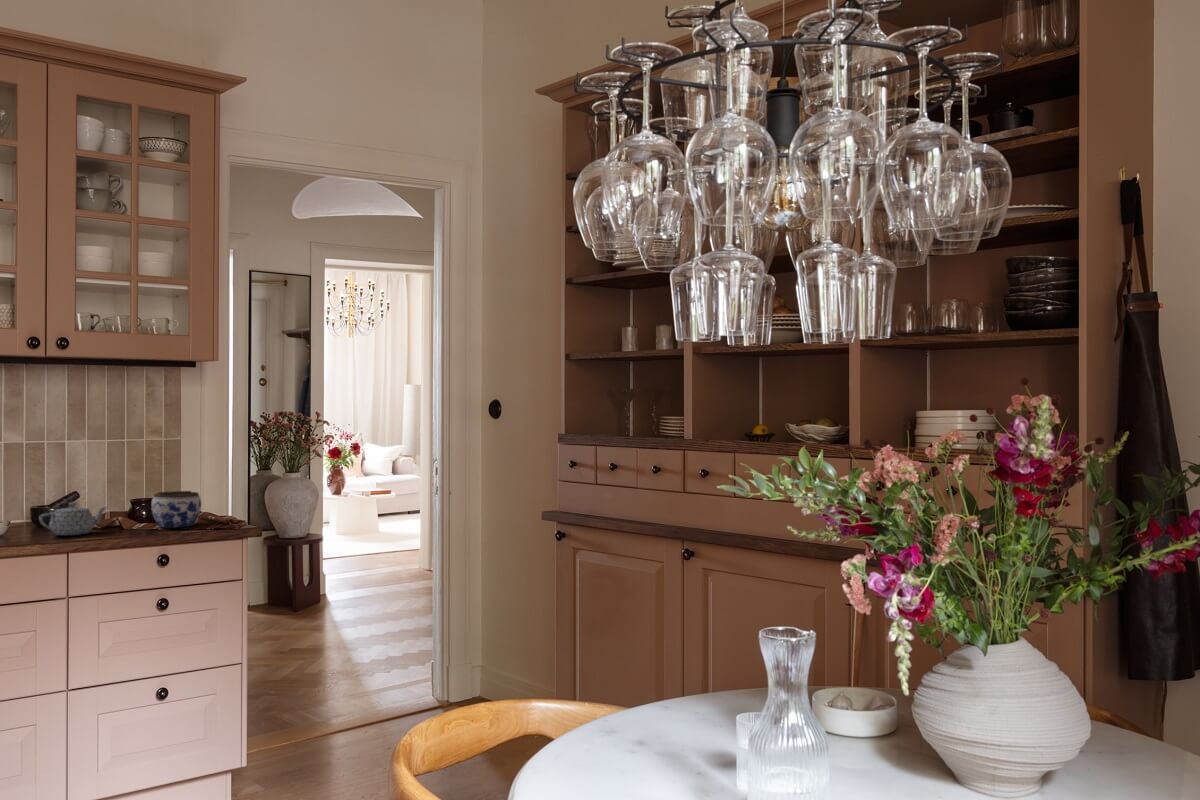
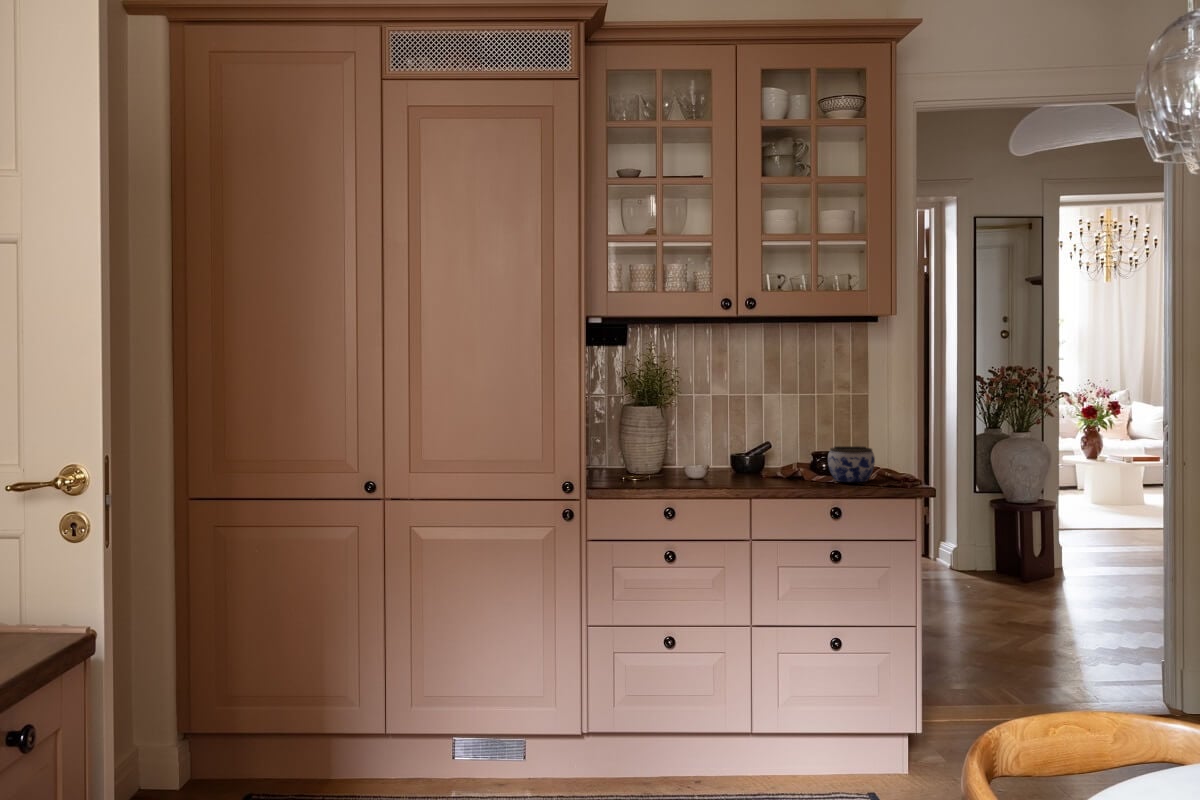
teapot: present [39,502,106,535] -> none [731,453,790,483]

